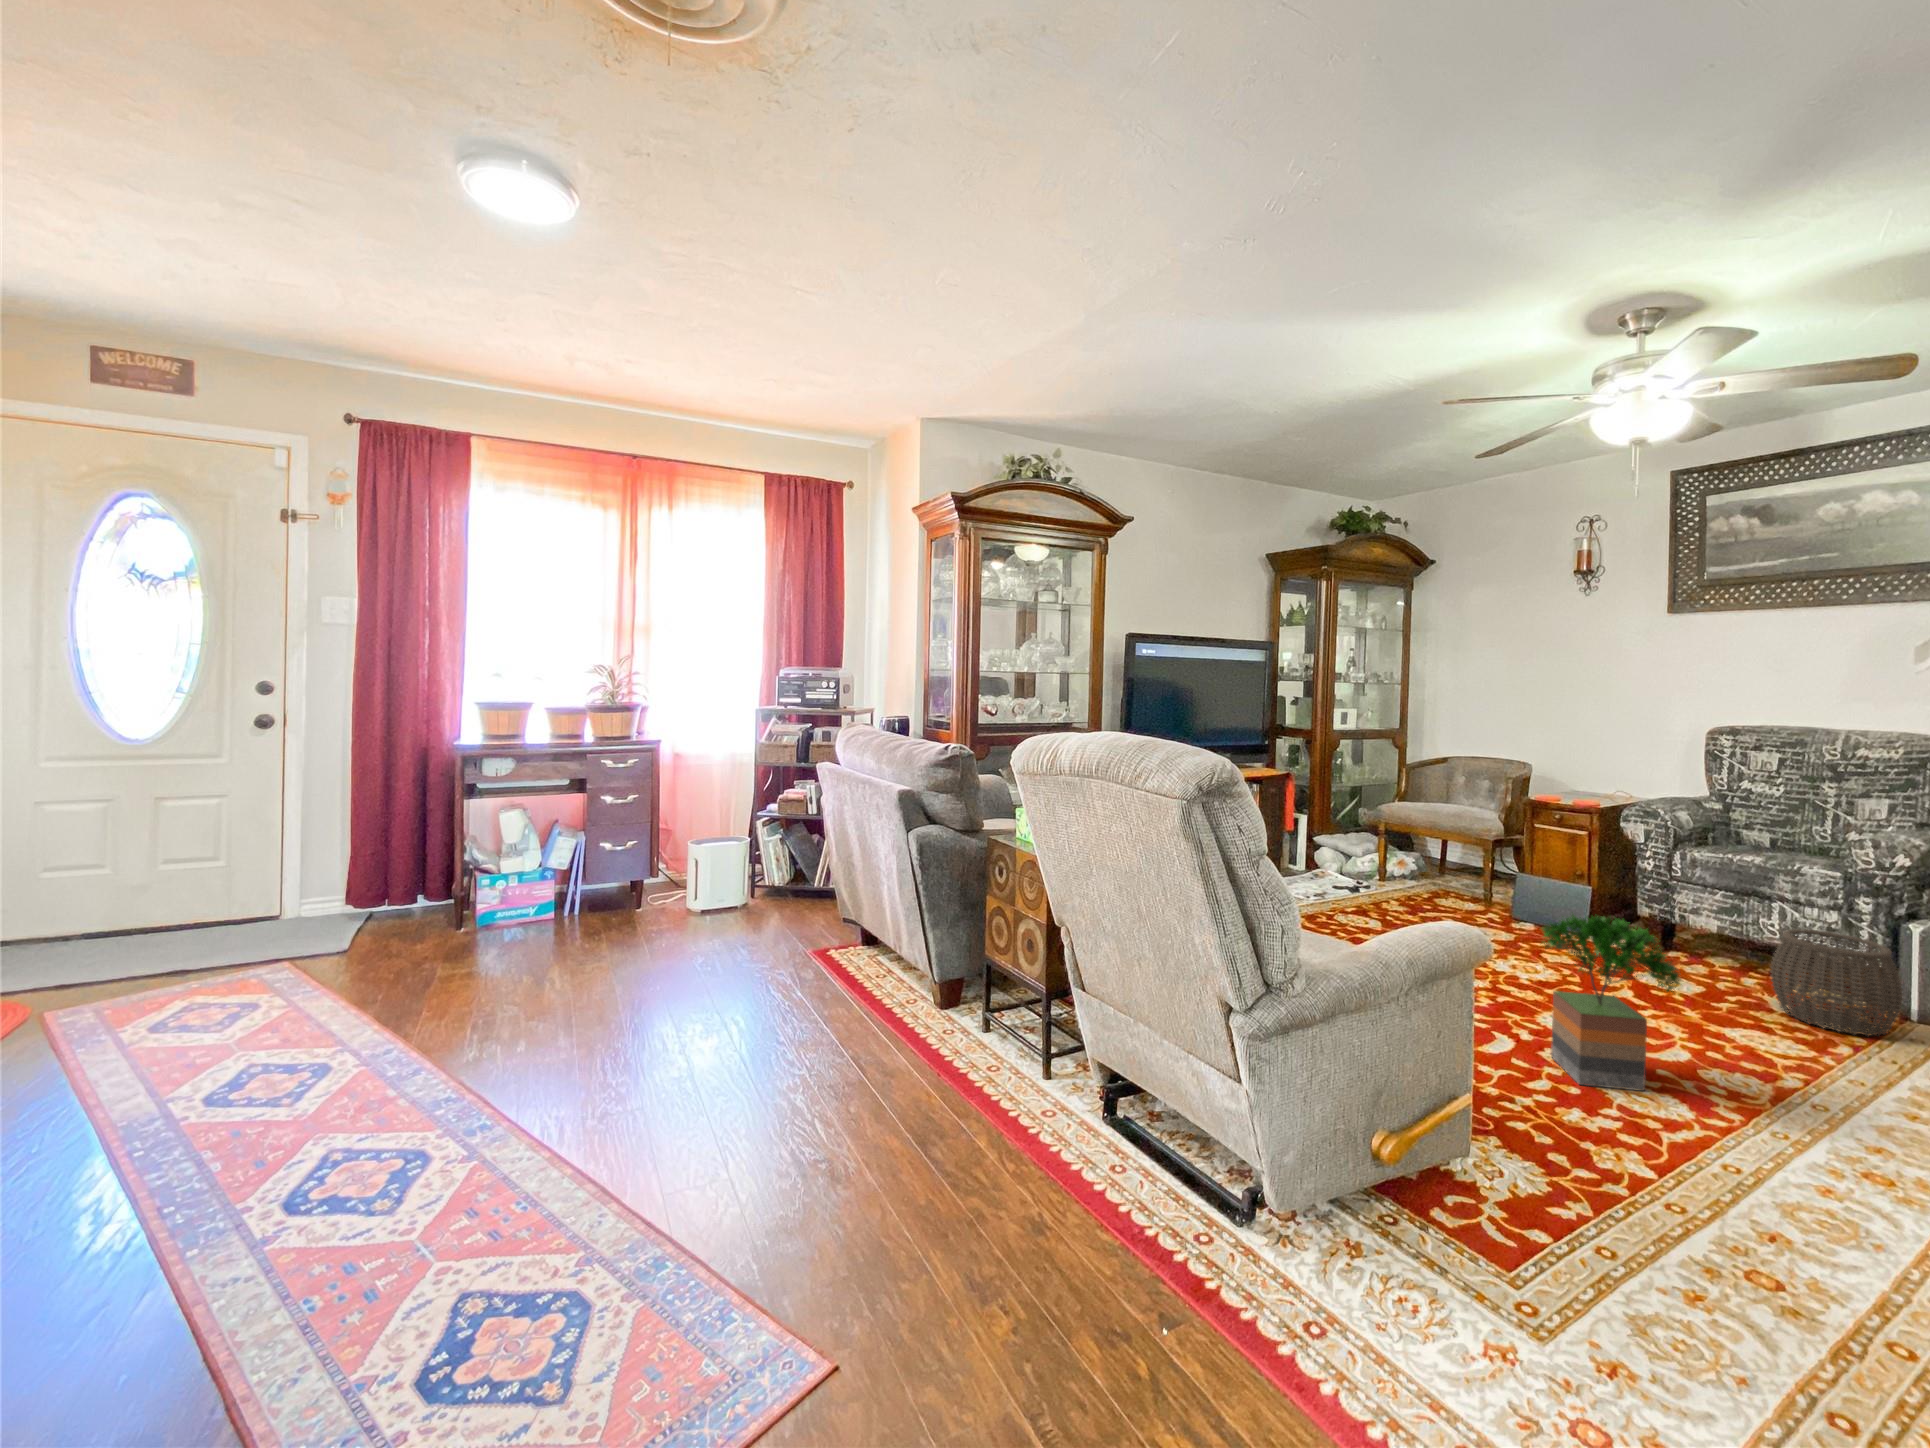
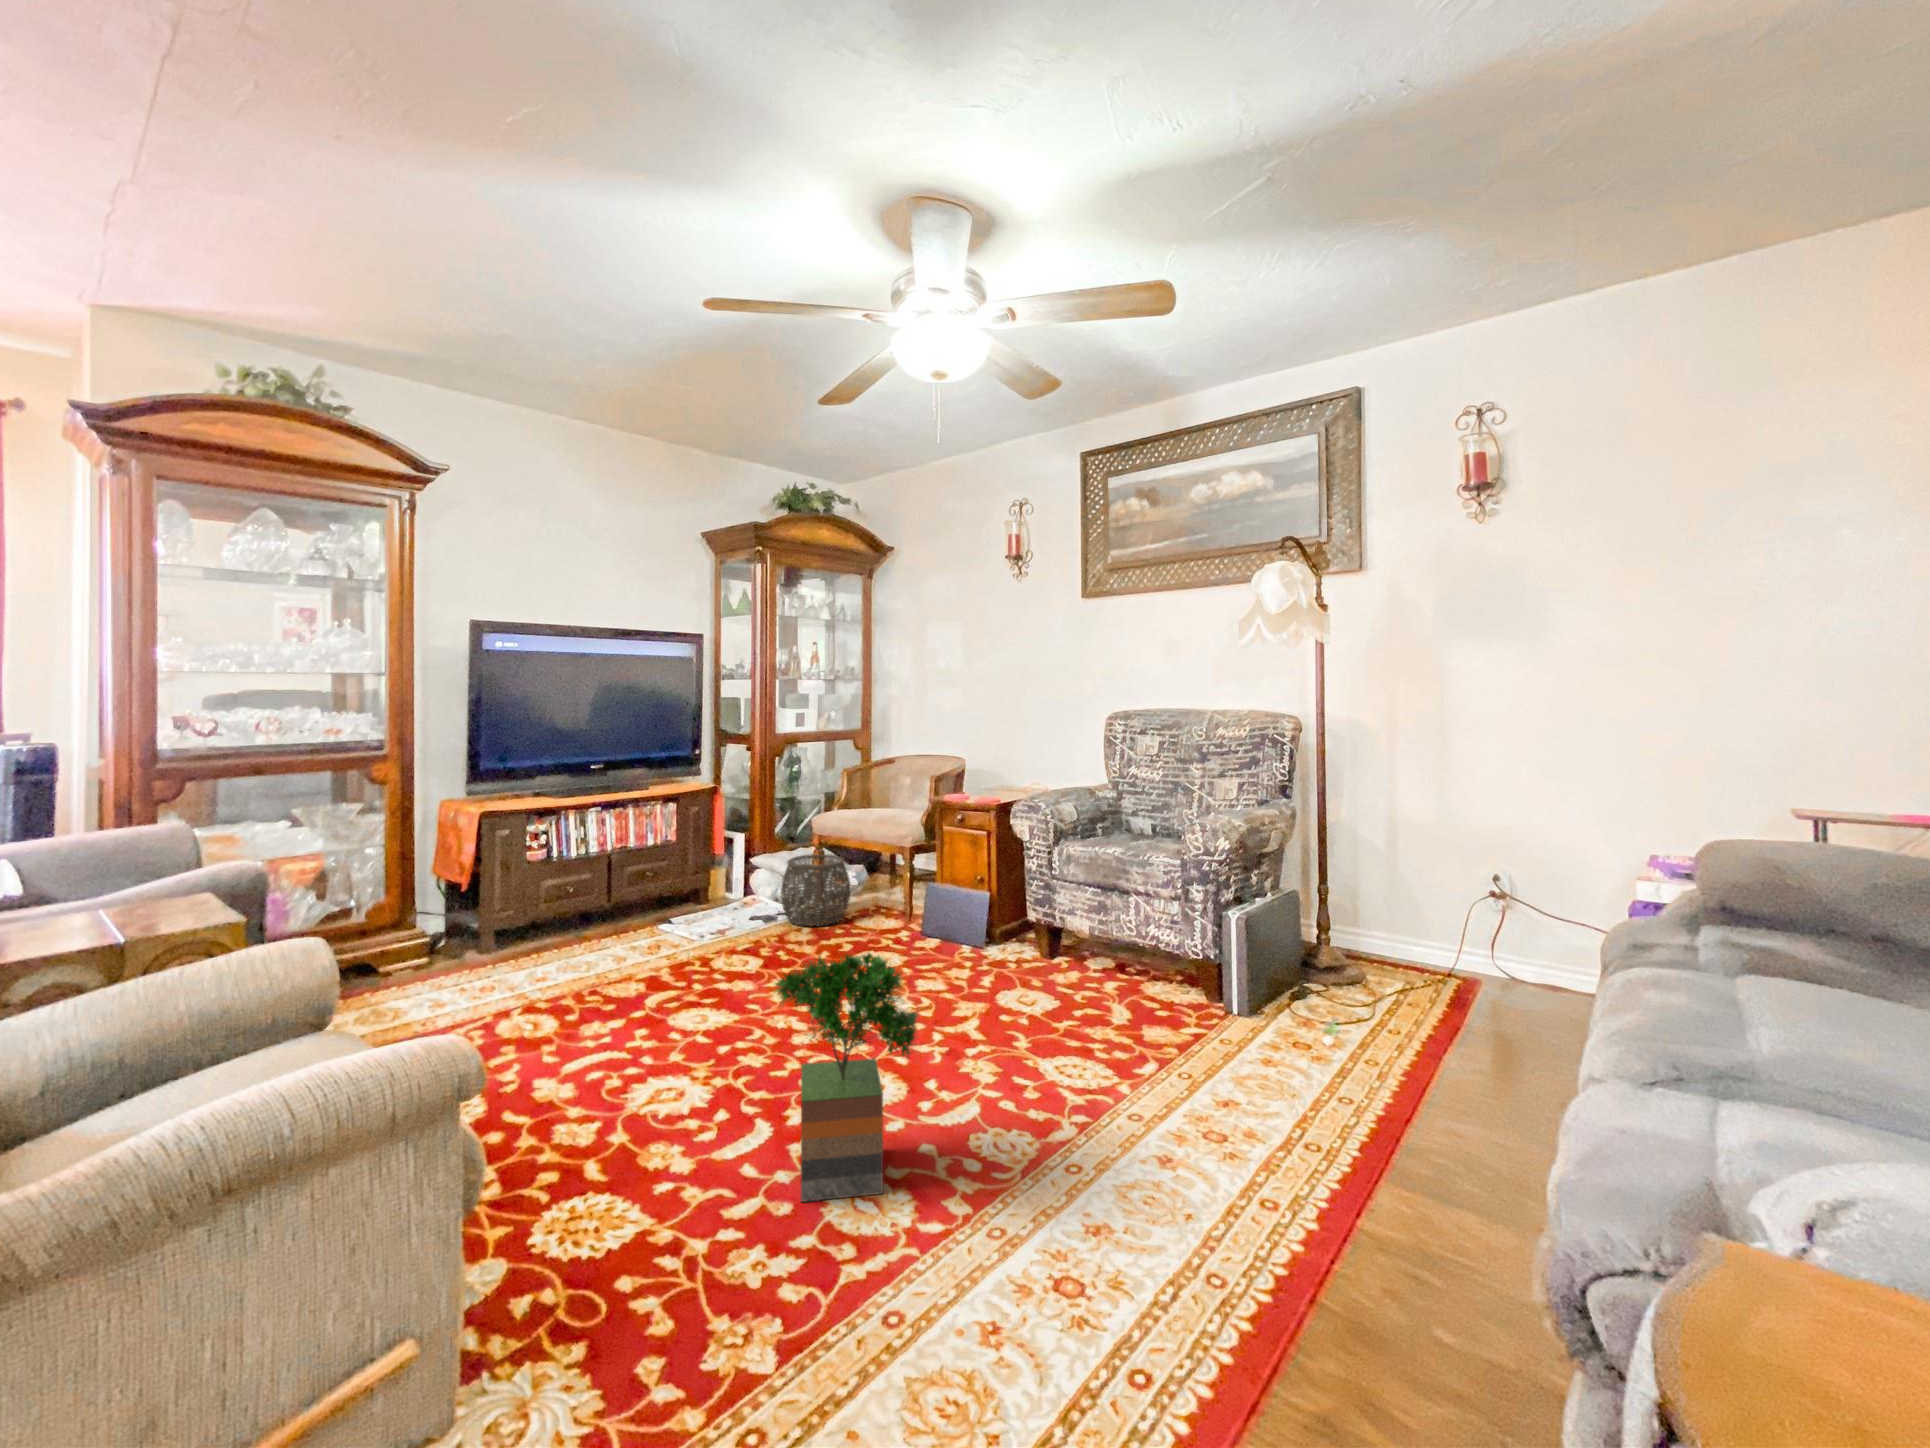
woven basket: present [1770,929,1903,1036] -> present [781,854,851,926]

